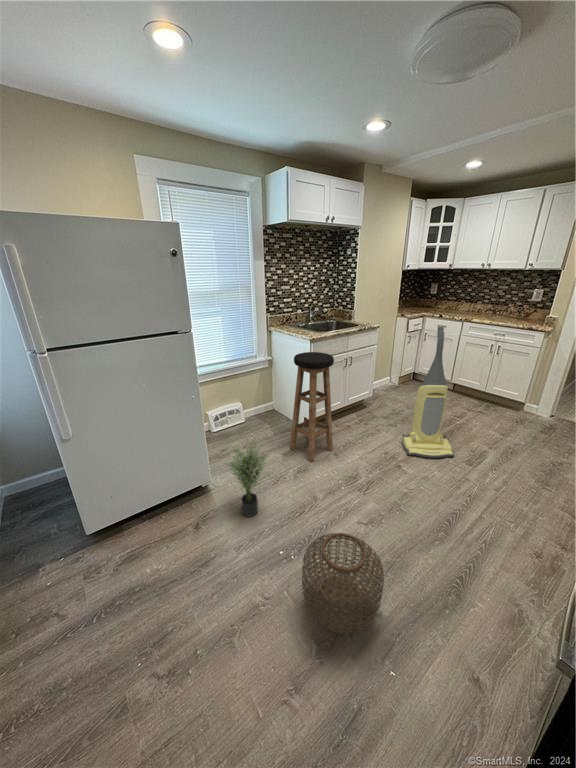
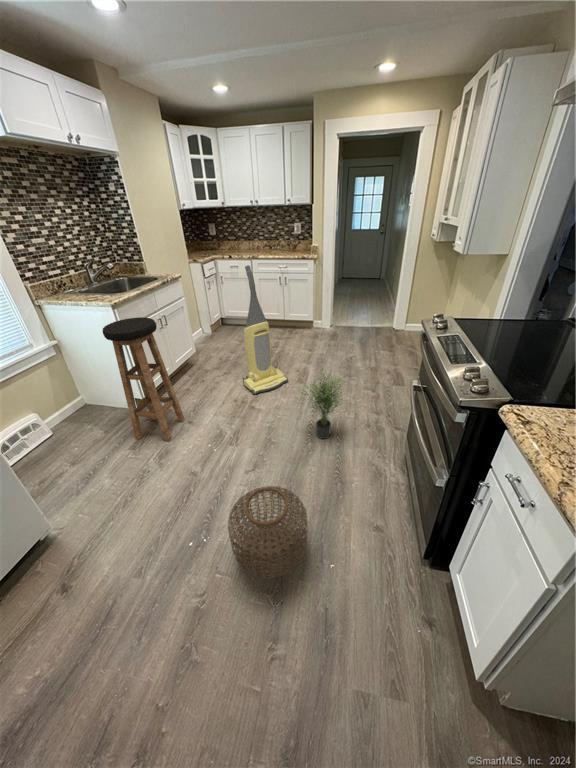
potted plant: present [230,446,267,517] -> present [304,370,342,439]

